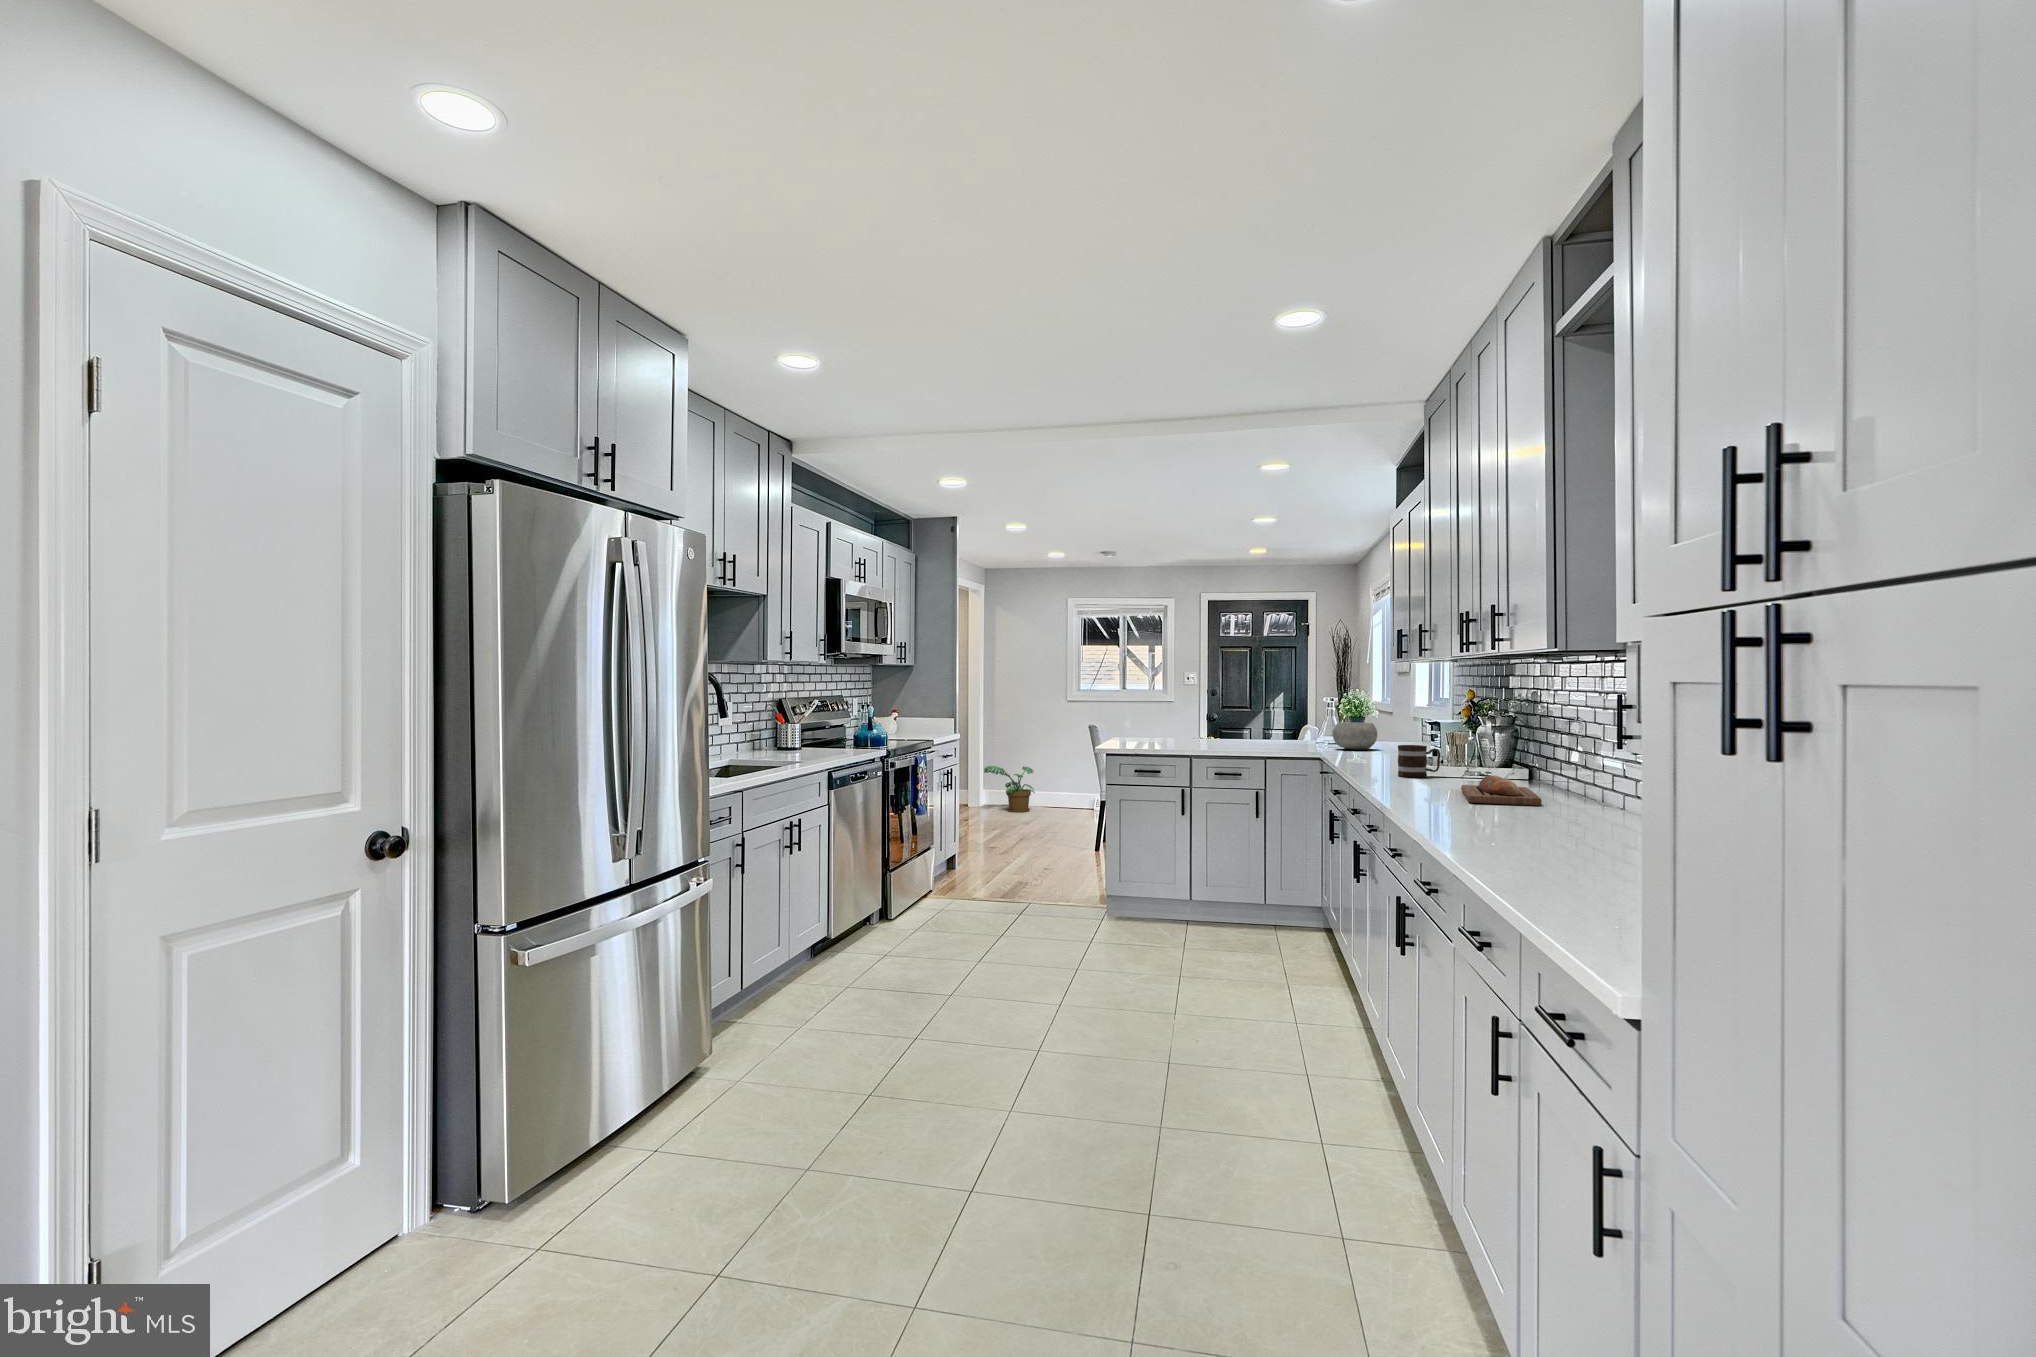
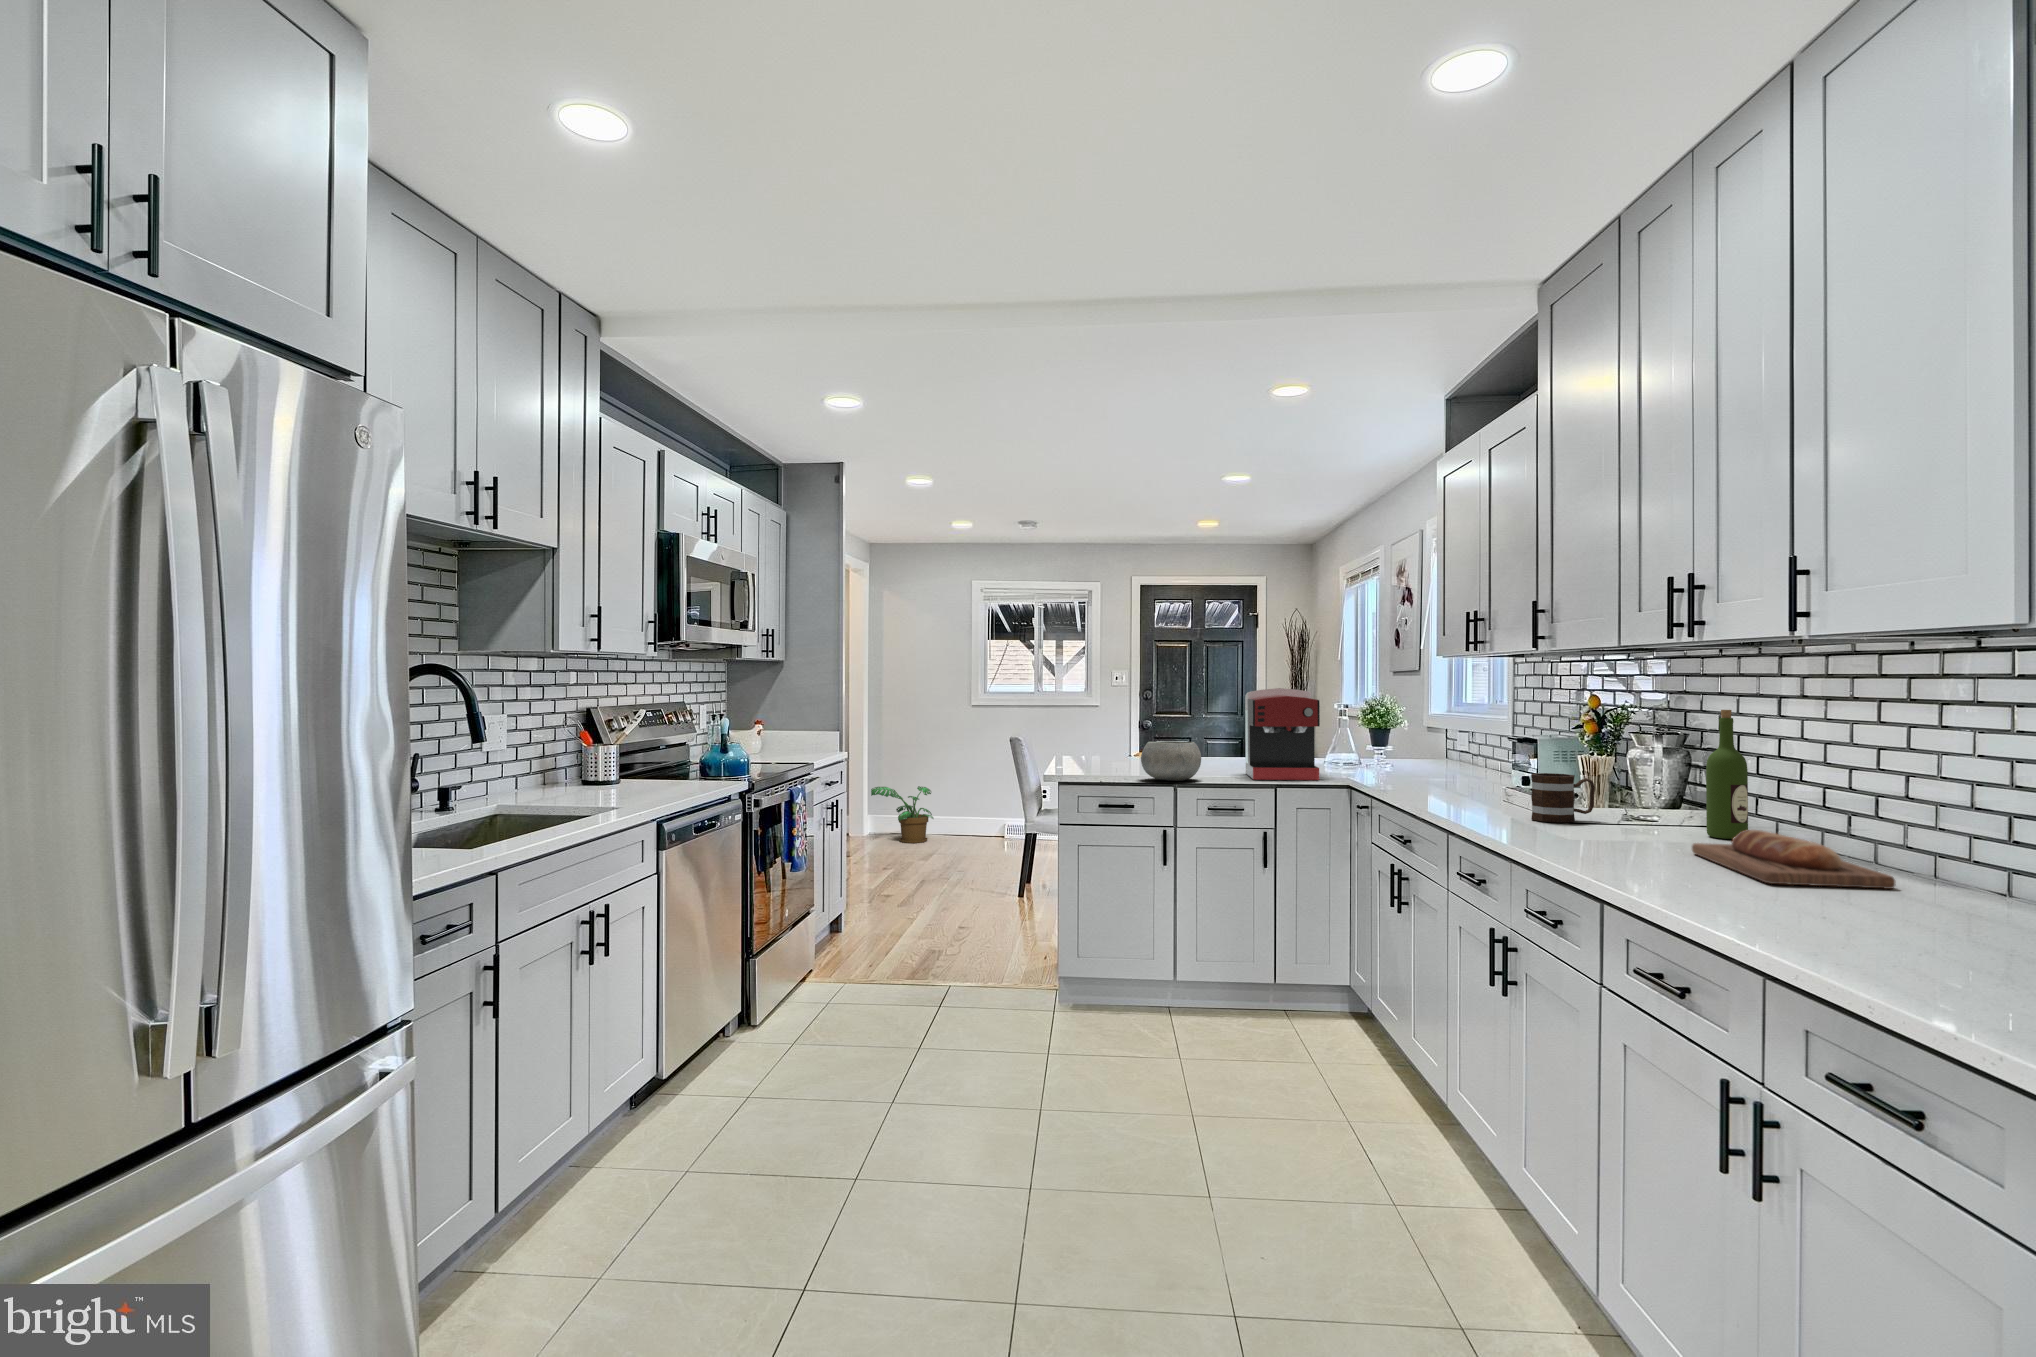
coffee maker: none [1245,687,1294,754] -> present [1245,688,1320,780]
wine bottle: none [1495,702,1519,786] -> present [1706,710,1748,839]
bowl: present [1333,722,1377,750] -> present [1141,741,1201,781]

